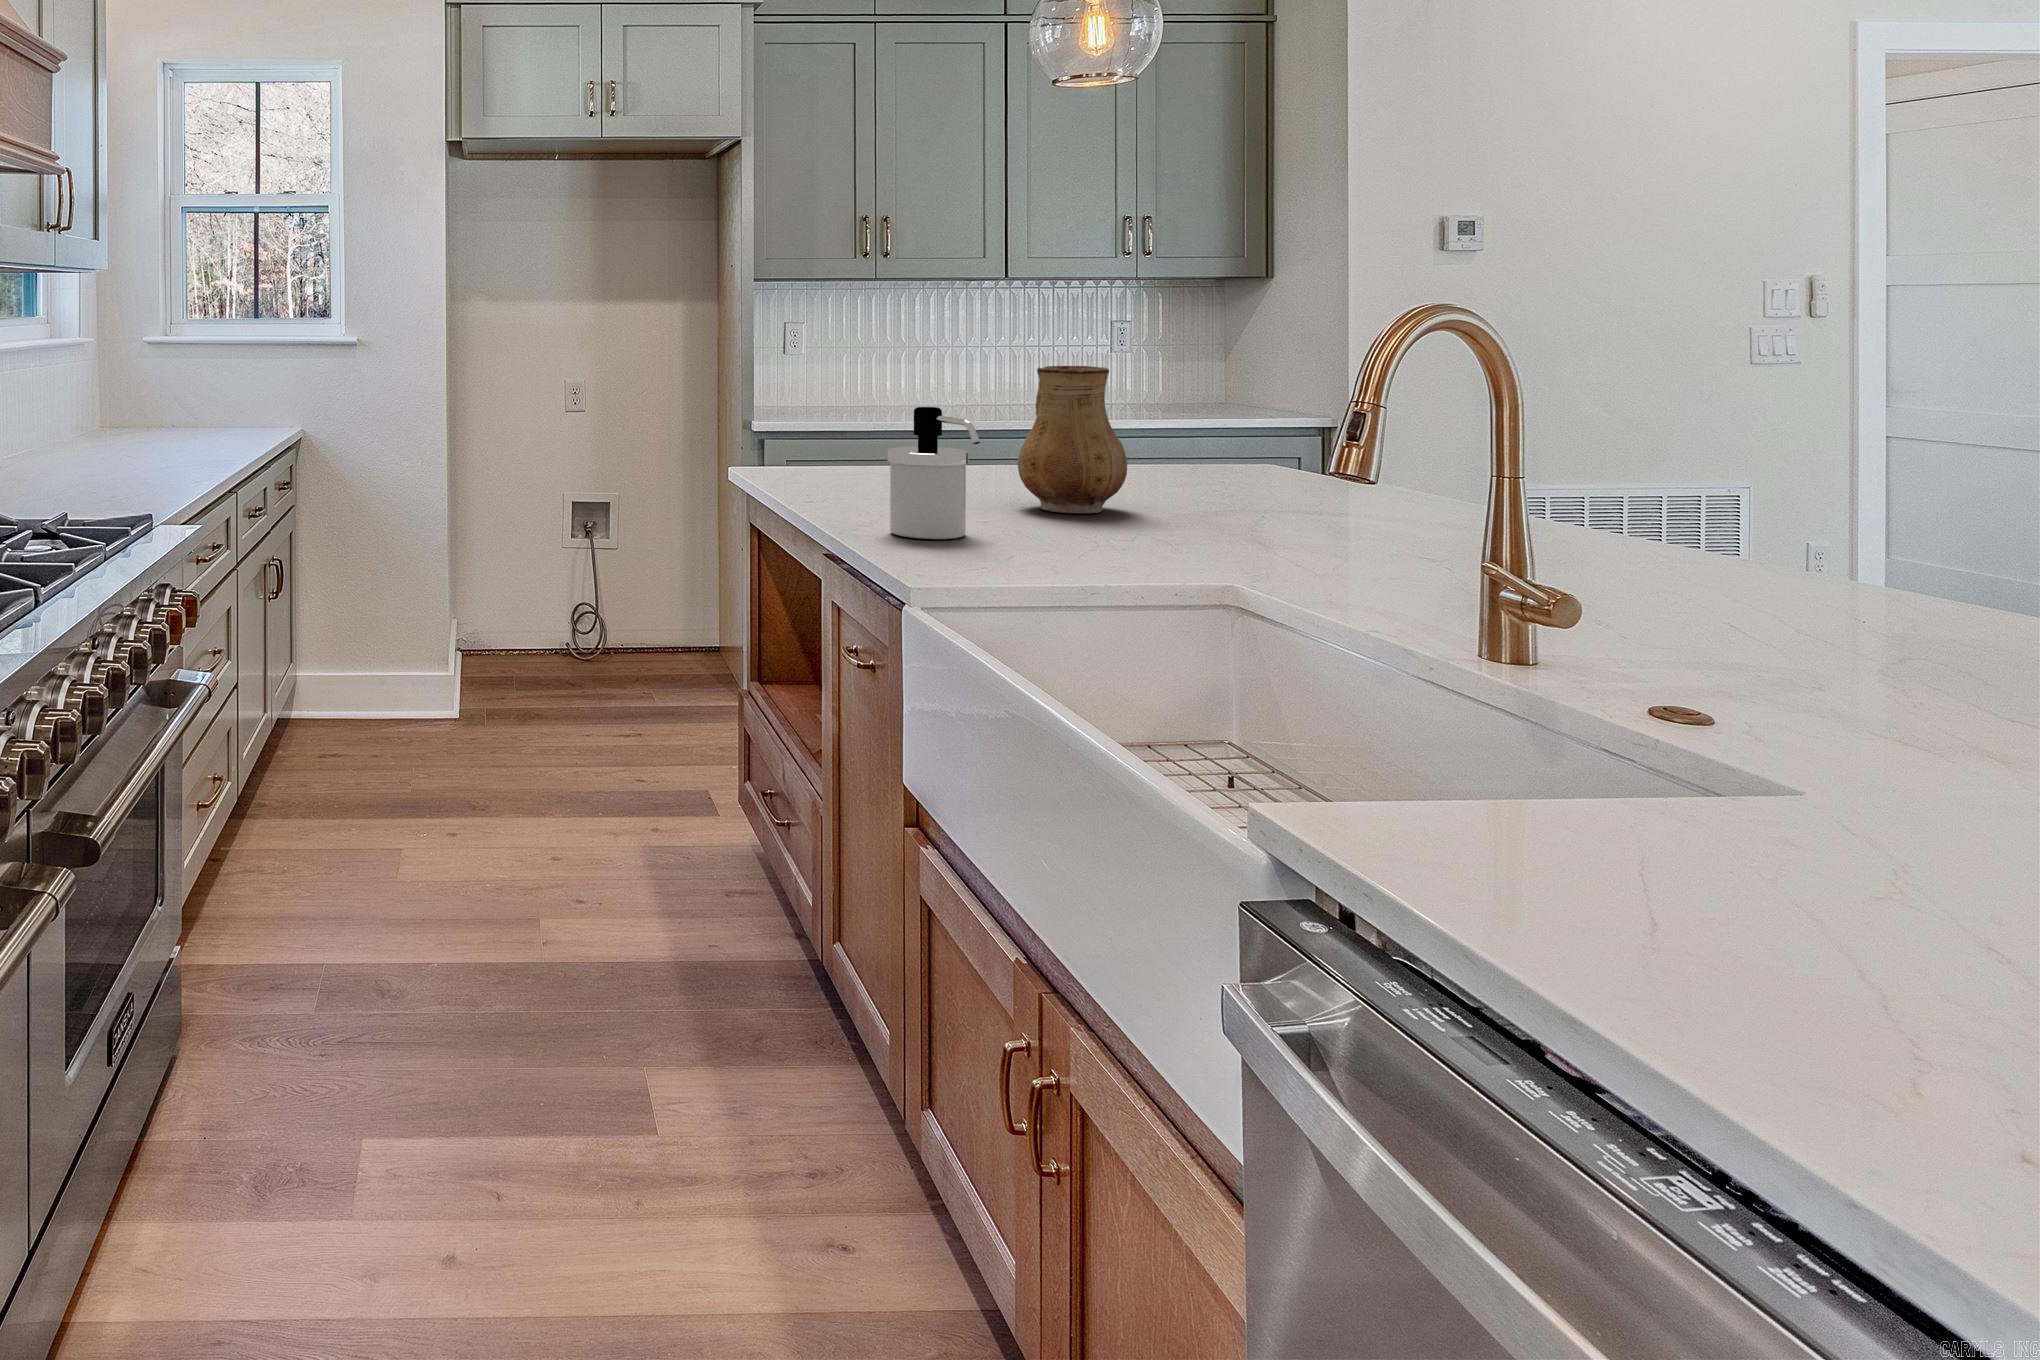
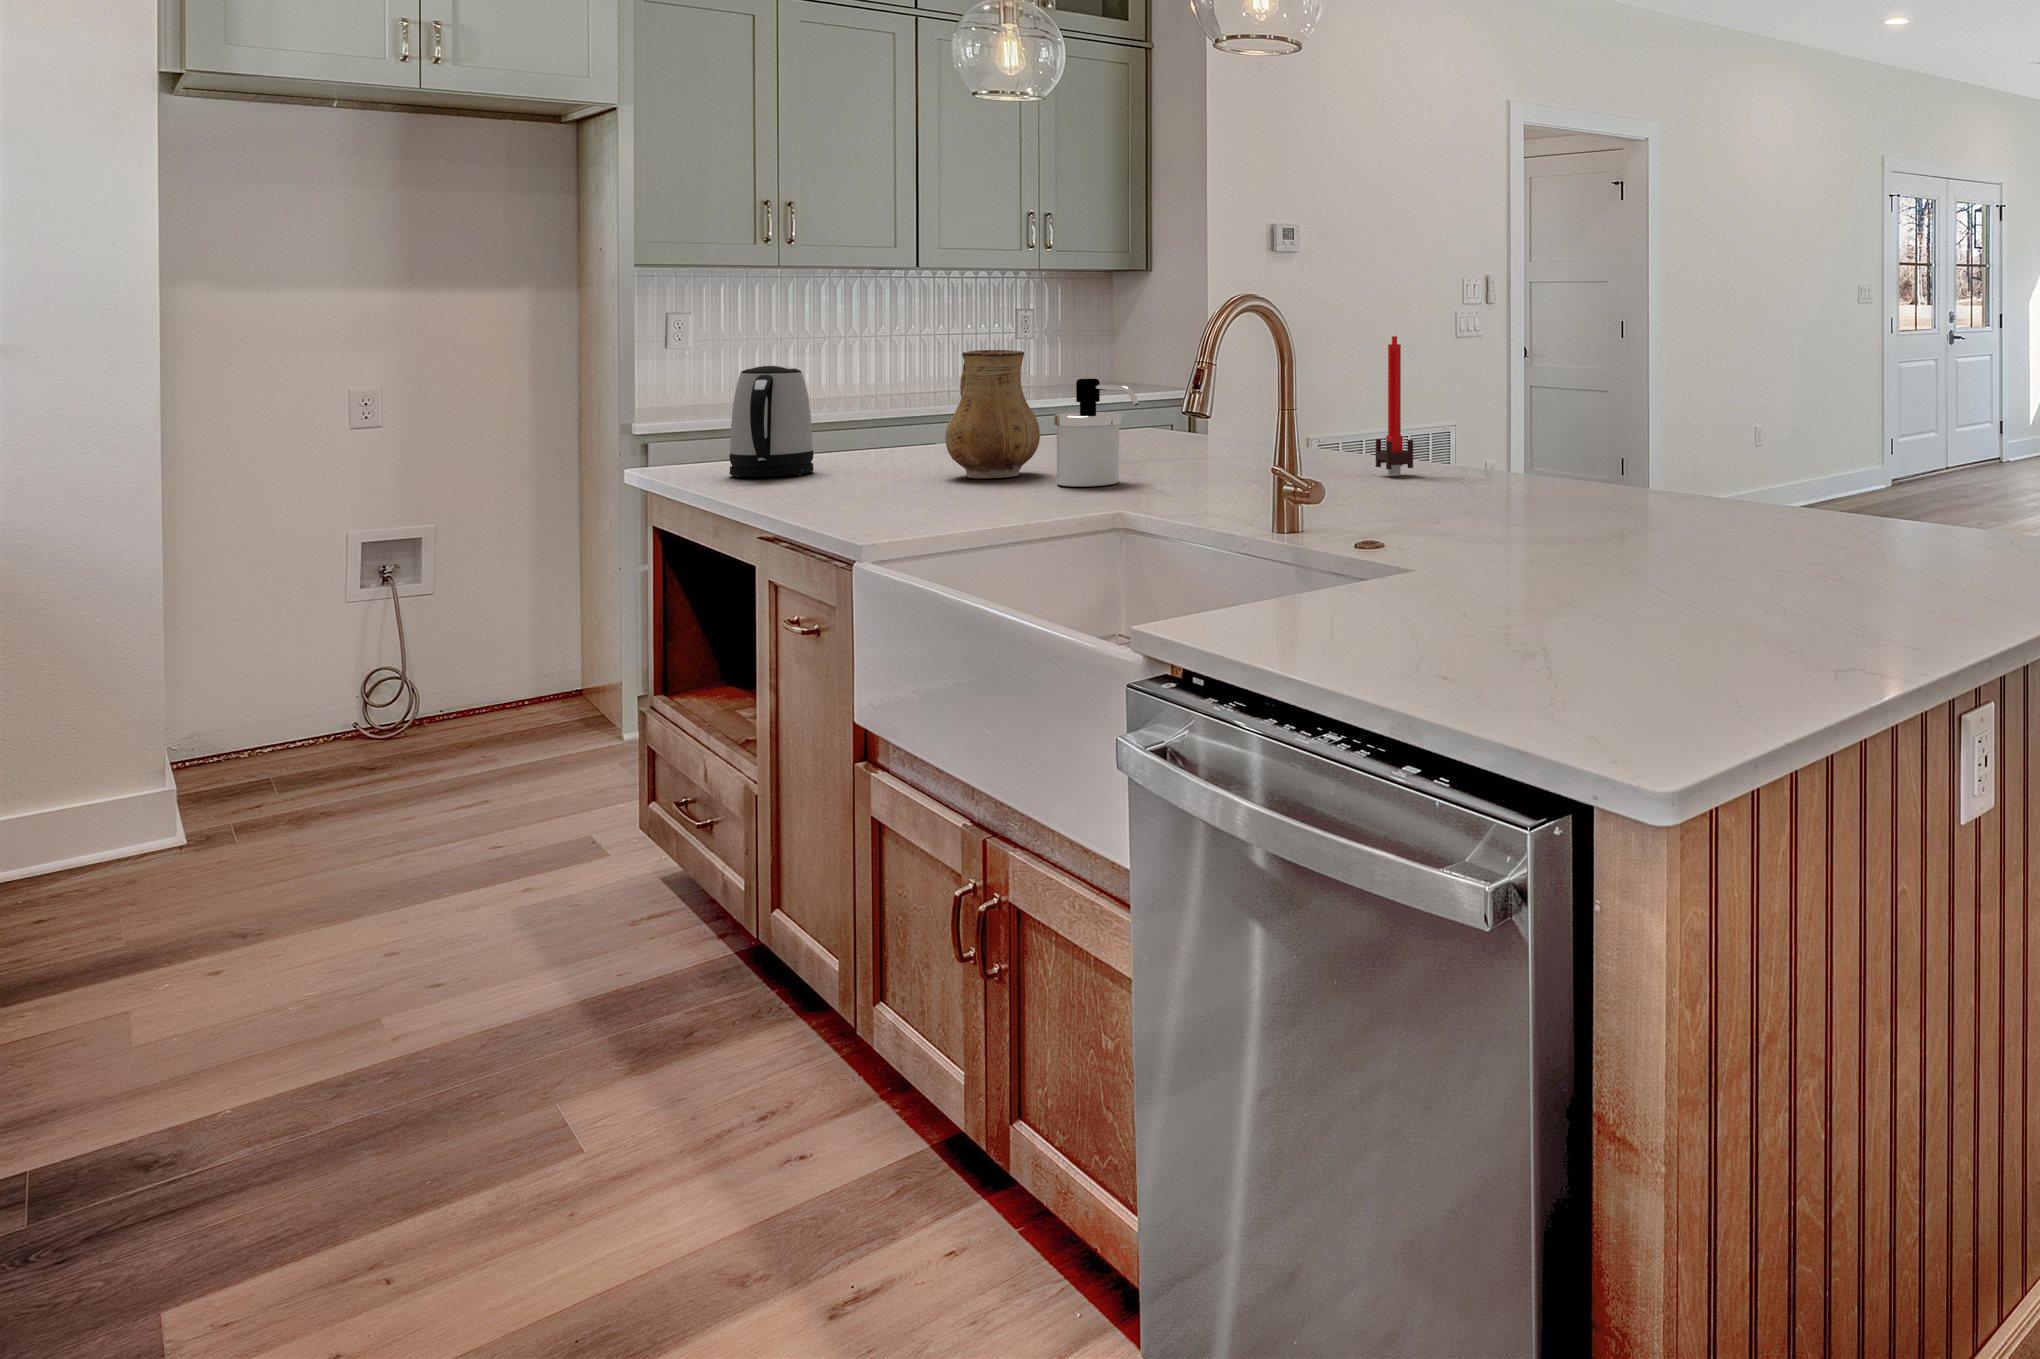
candle: none [1642,359,1717,568] -> present [1376,336,1413,476]
kettle: none [809,376,886,489] -> present [729,365,814,477]
soap dispenser: present [887,407,980,539] -> present [1054,378,1139,487]

